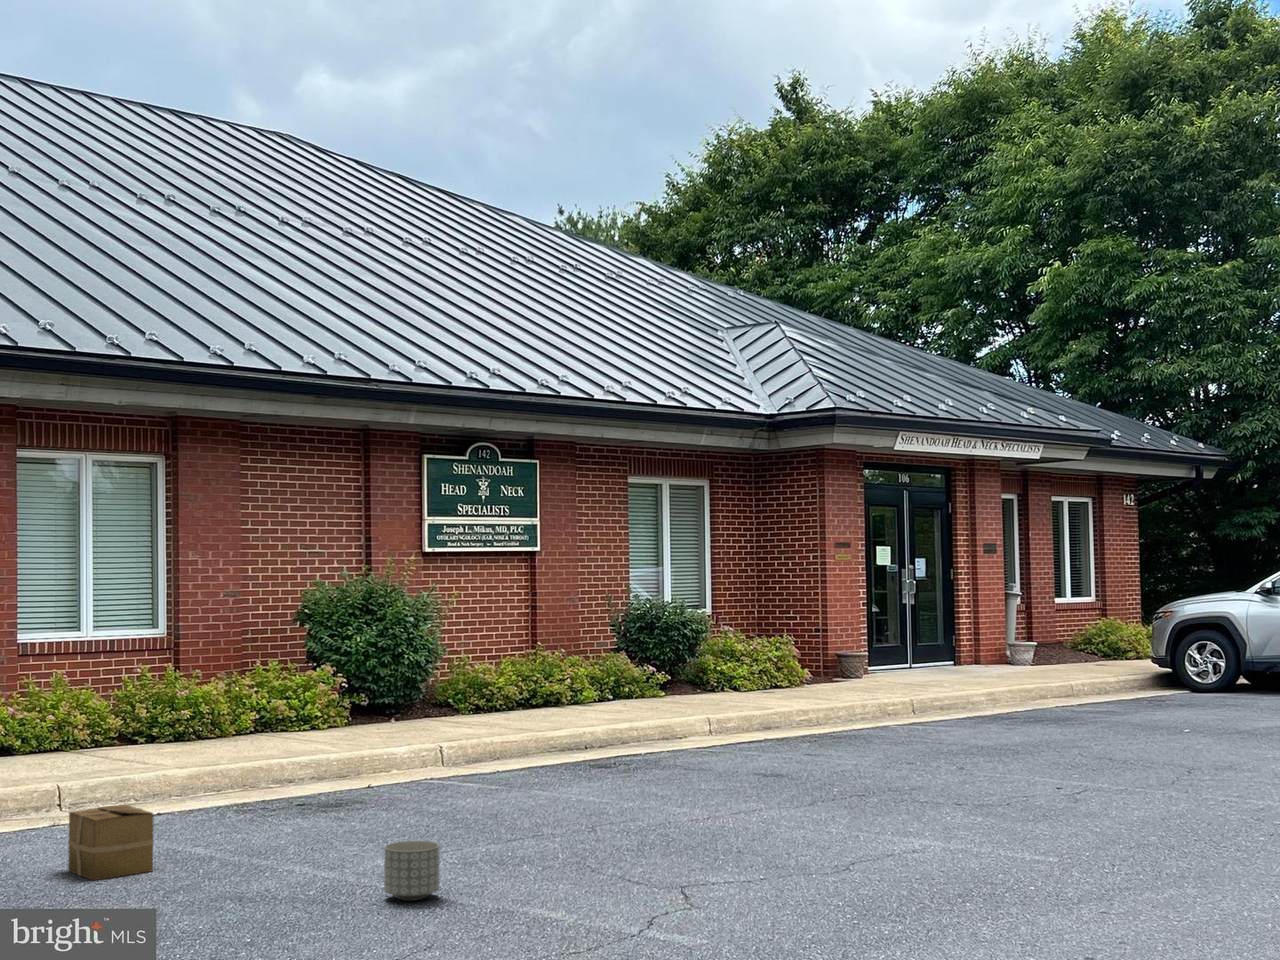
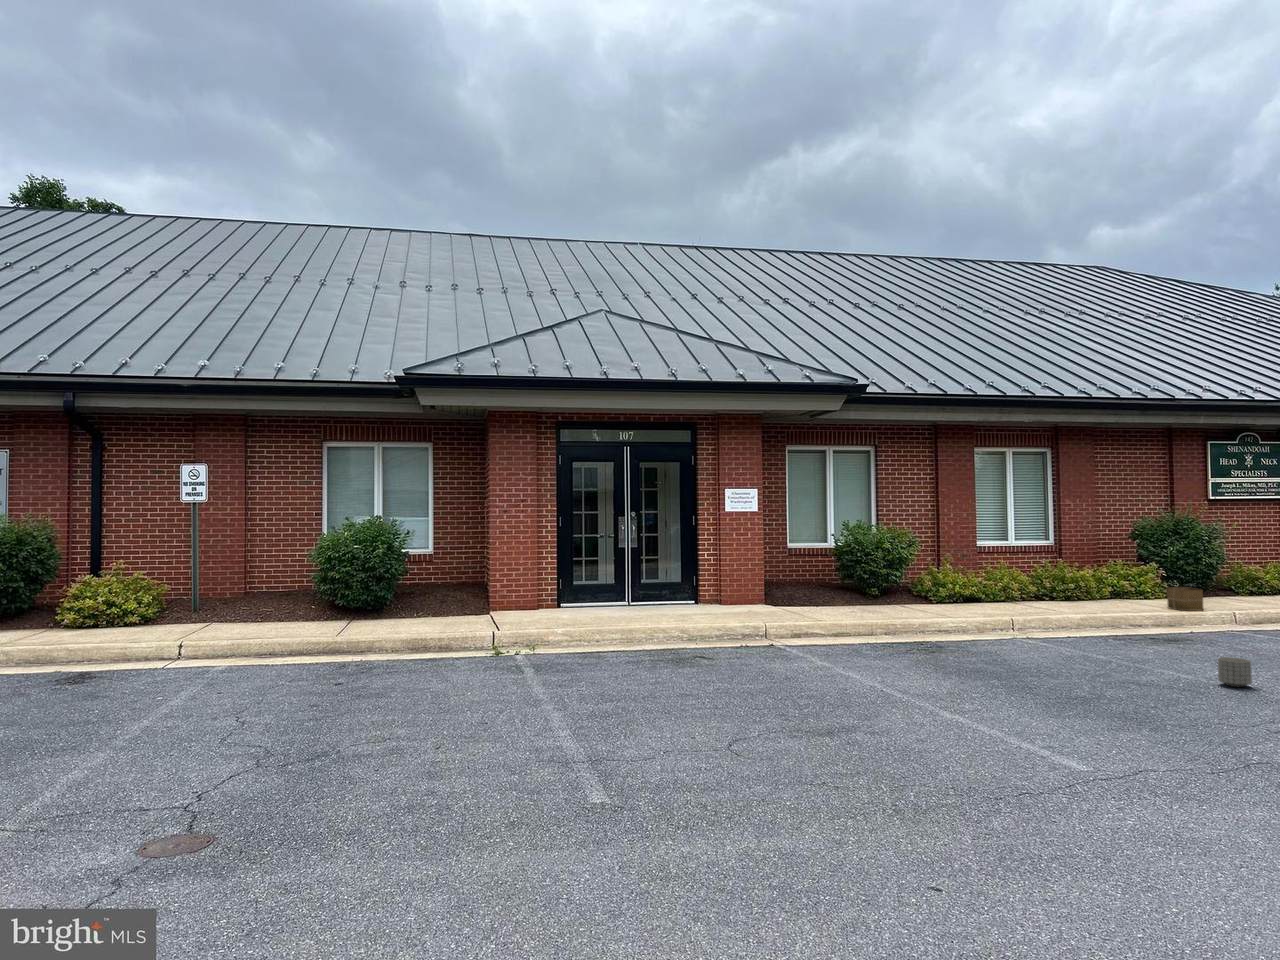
cardboard box: present [68,805,154,880] -> present [1167,587,1203,611]

